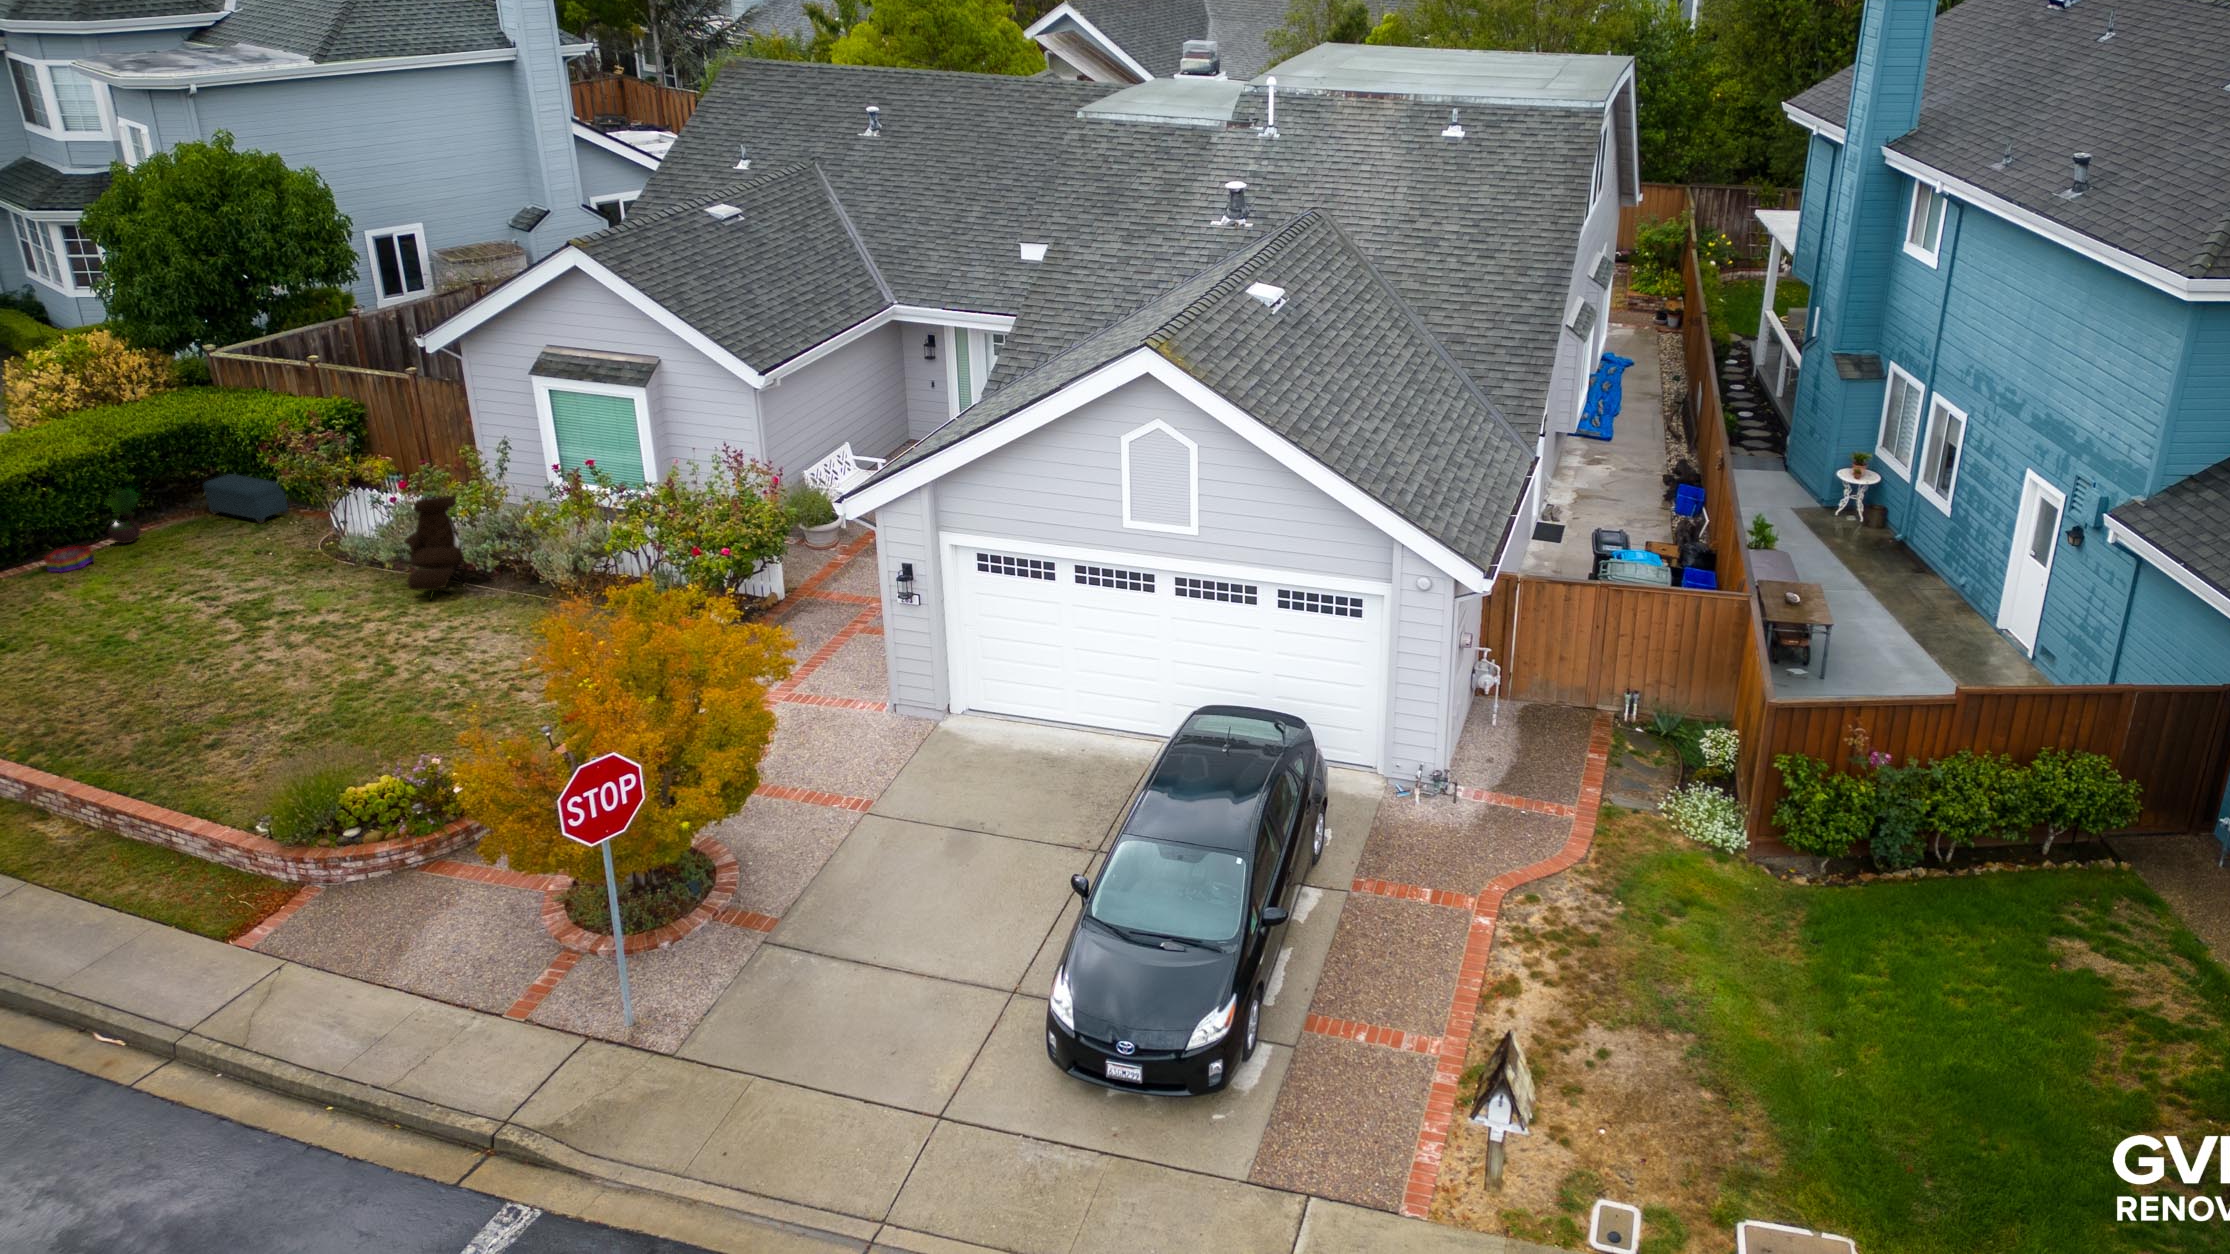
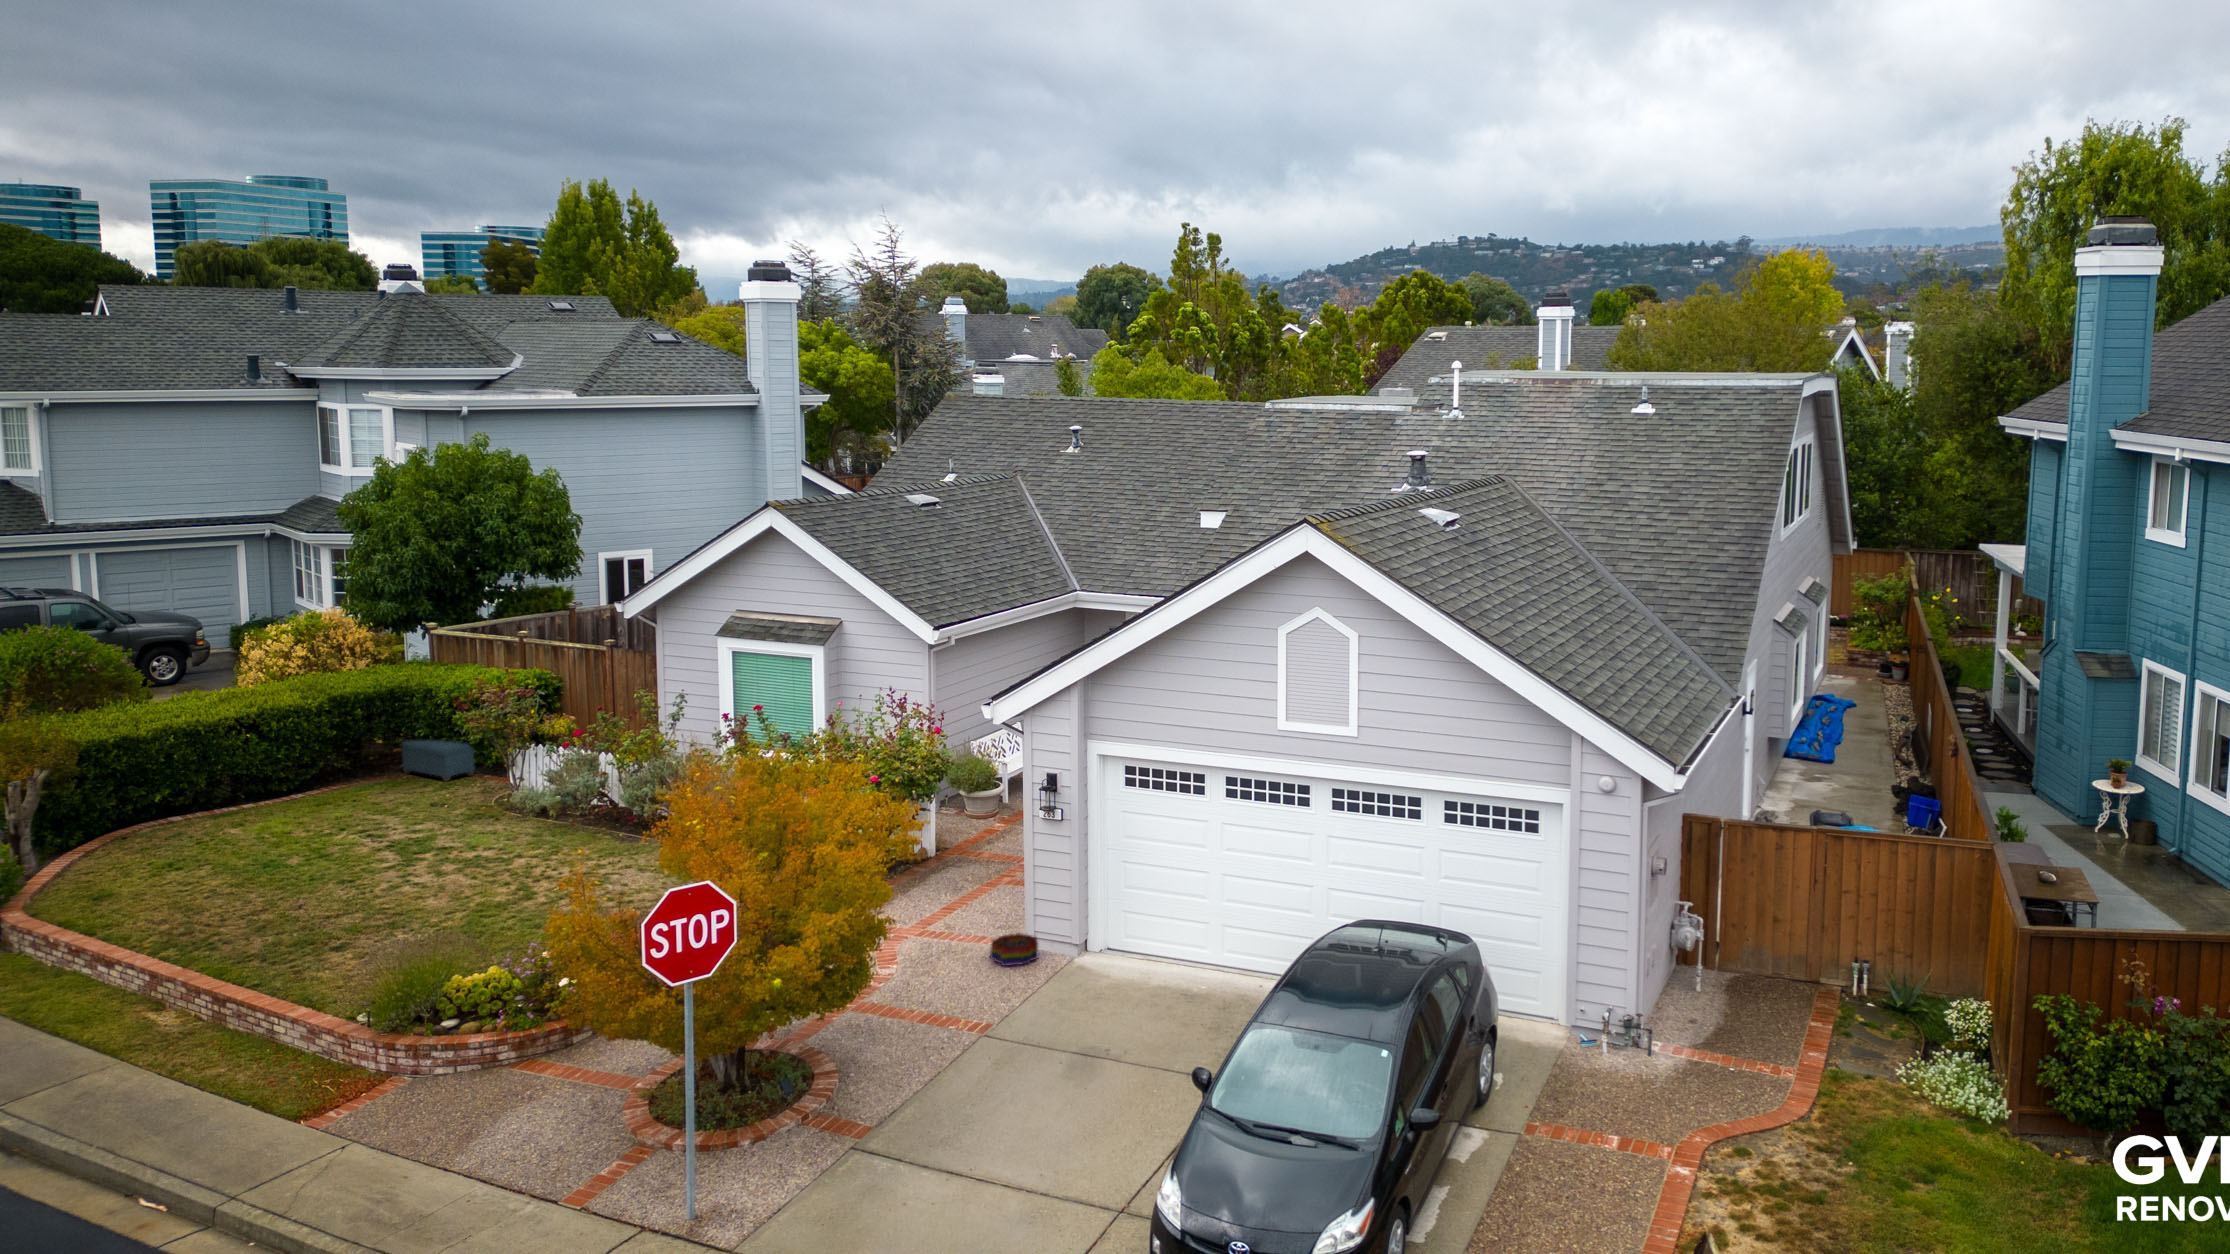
potted tree: present [108,490,141,543] -> none [306,735,344,792]
lounge chair: present [404,496,464,600] -> none [565,746,638,845]
storage bin: present [45,546,93,572] -> present [990,933,1038,966]

